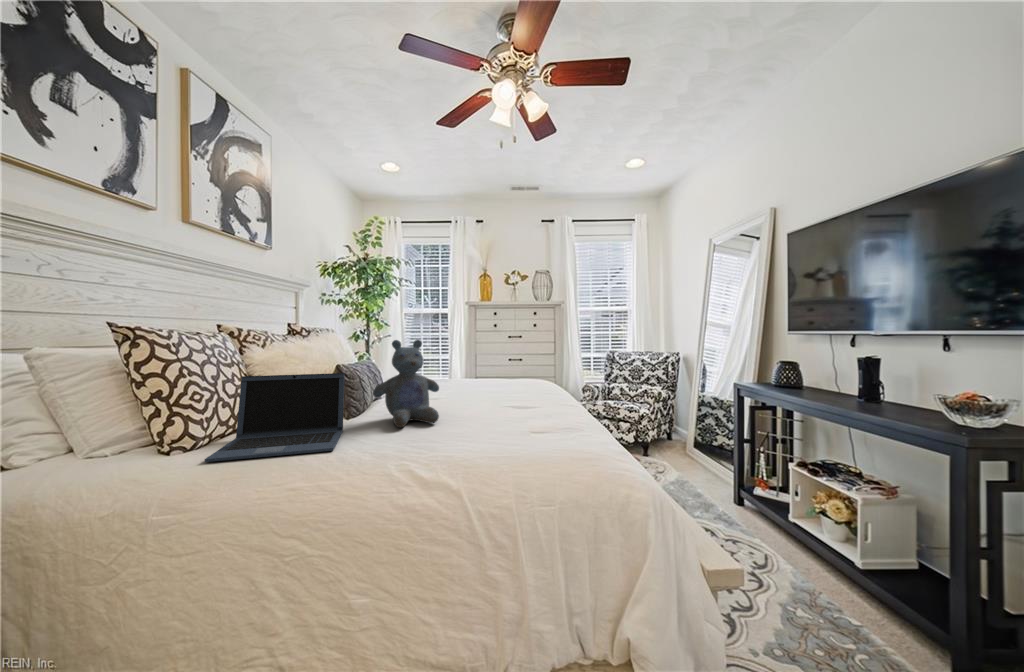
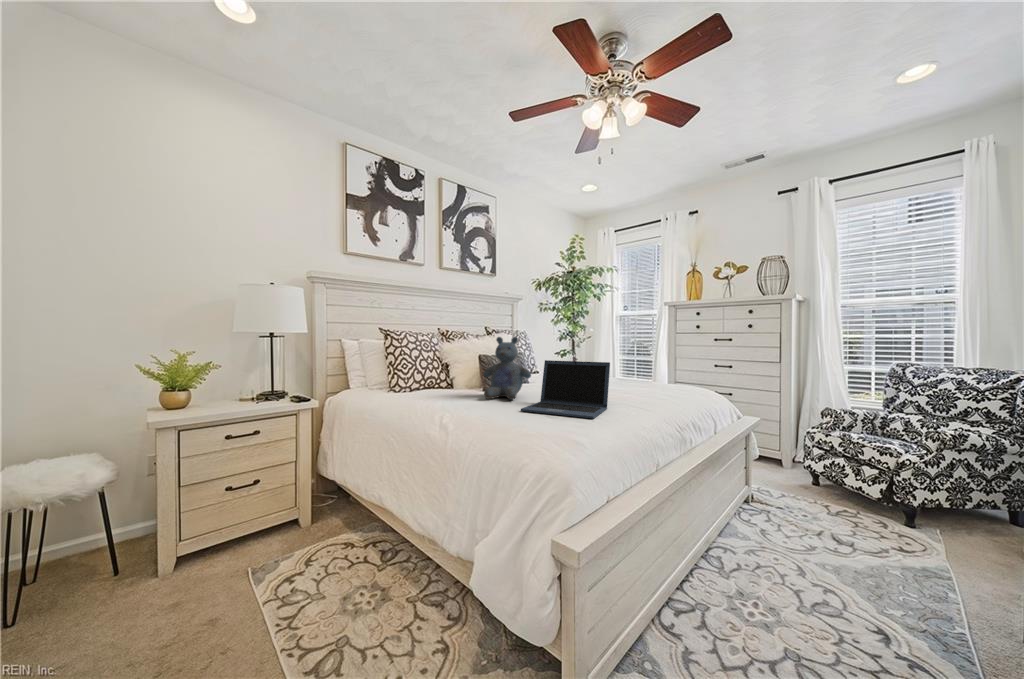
laptop: present [205,373,344,462] -> present [521,360,610,418]

